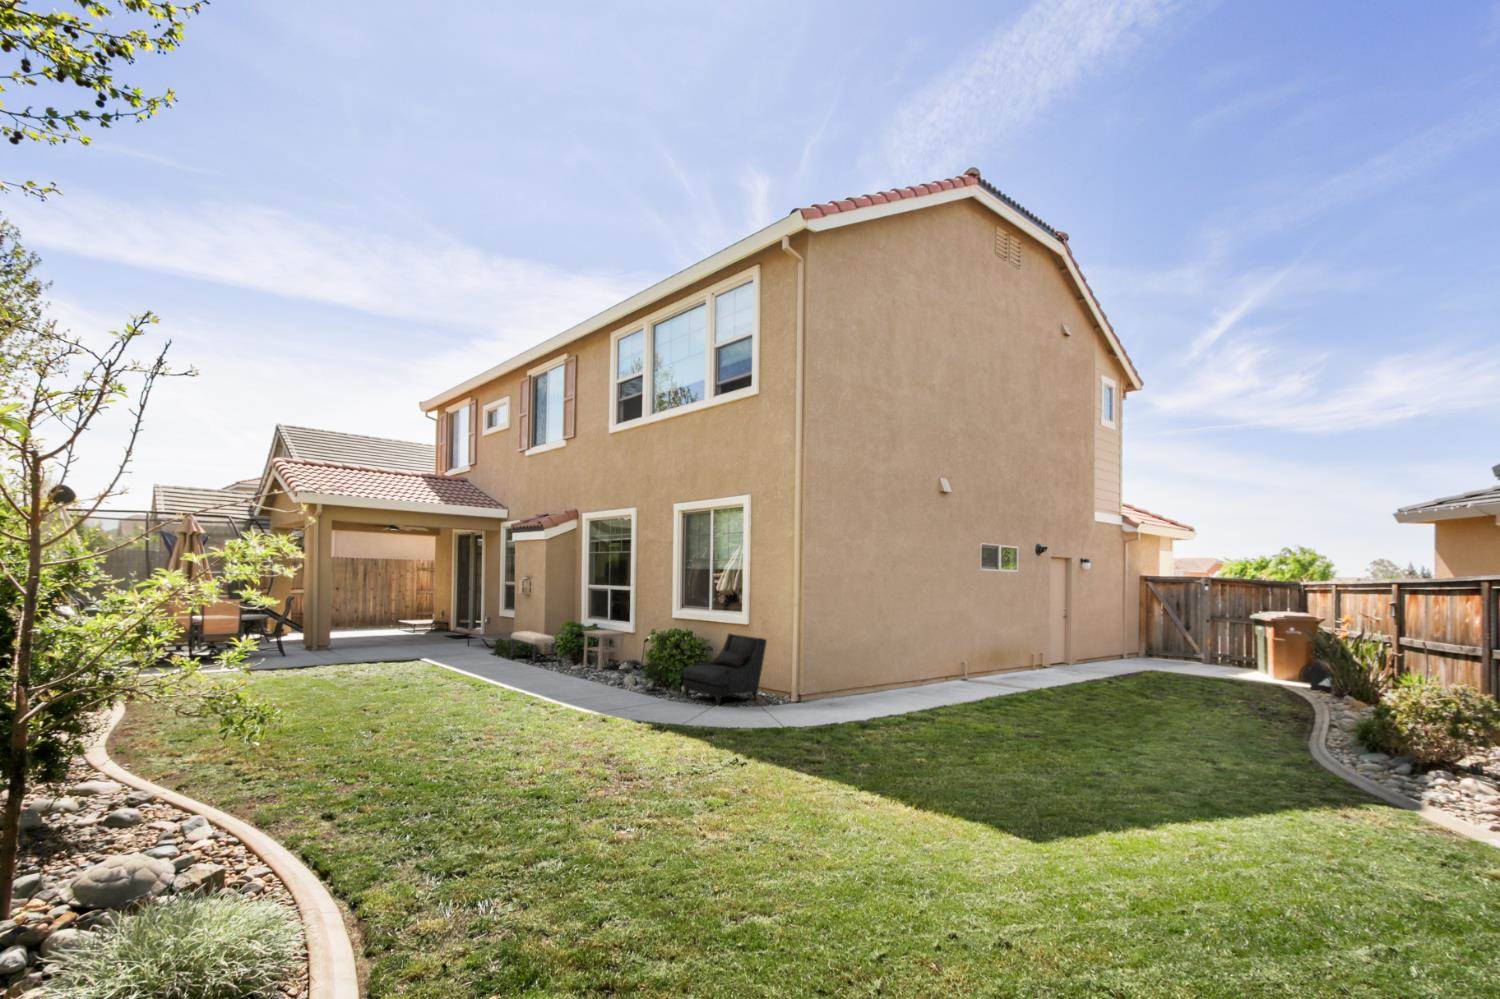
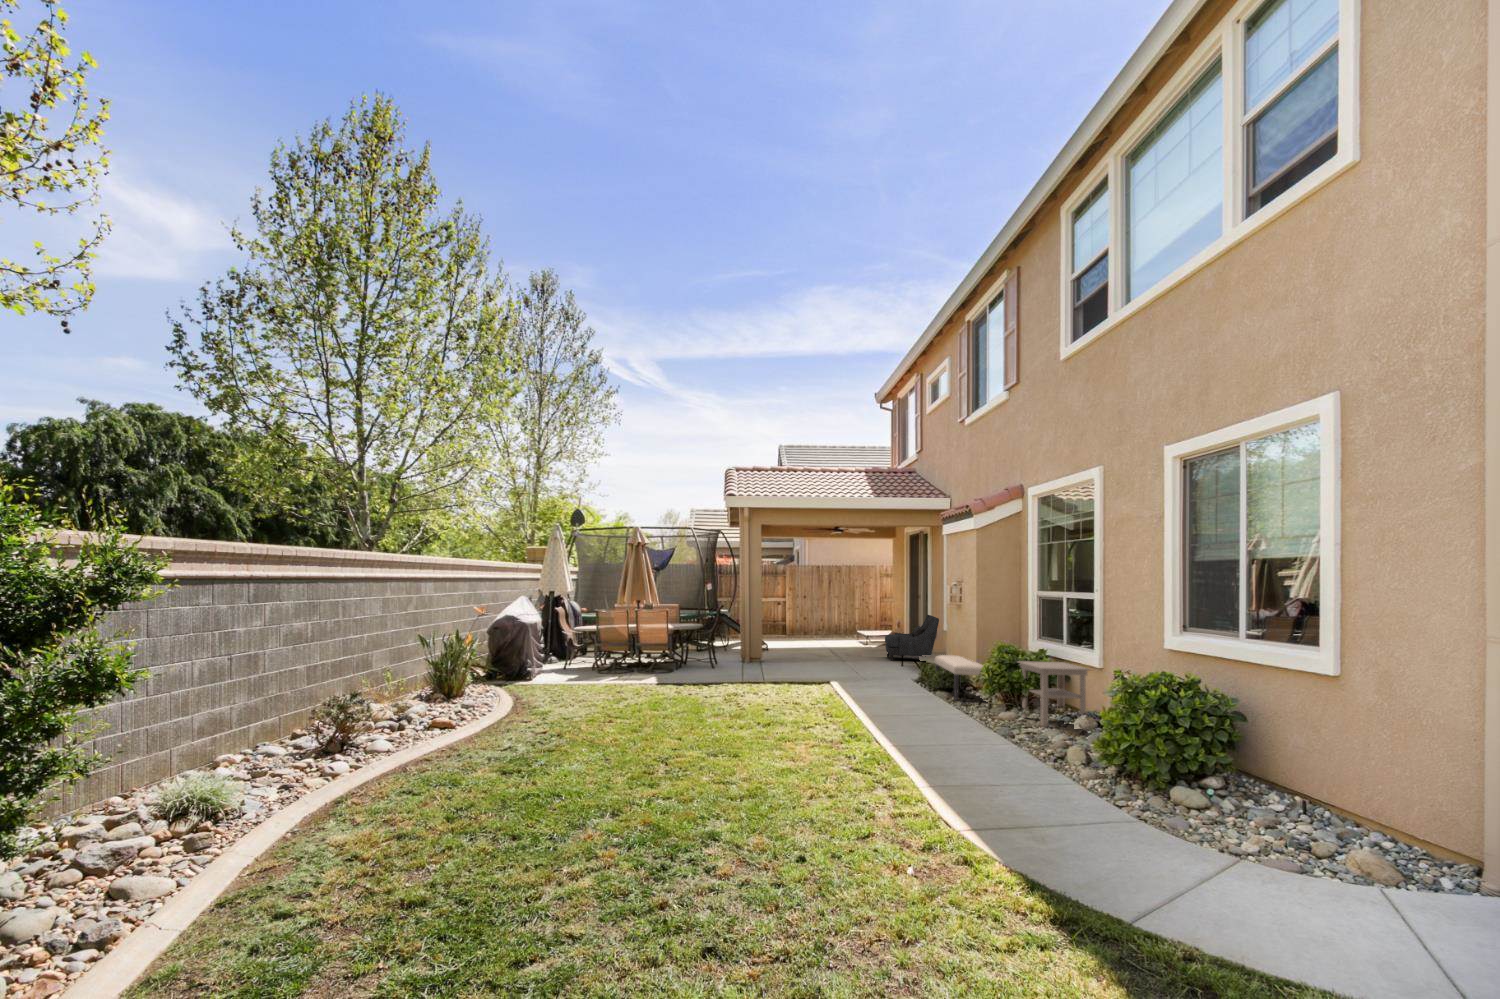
armchair: present [683,634,766,705] -> present [885,615,939,661]
potted tree: present [641,650,666,694] -> none [1075,701,1139,792]

